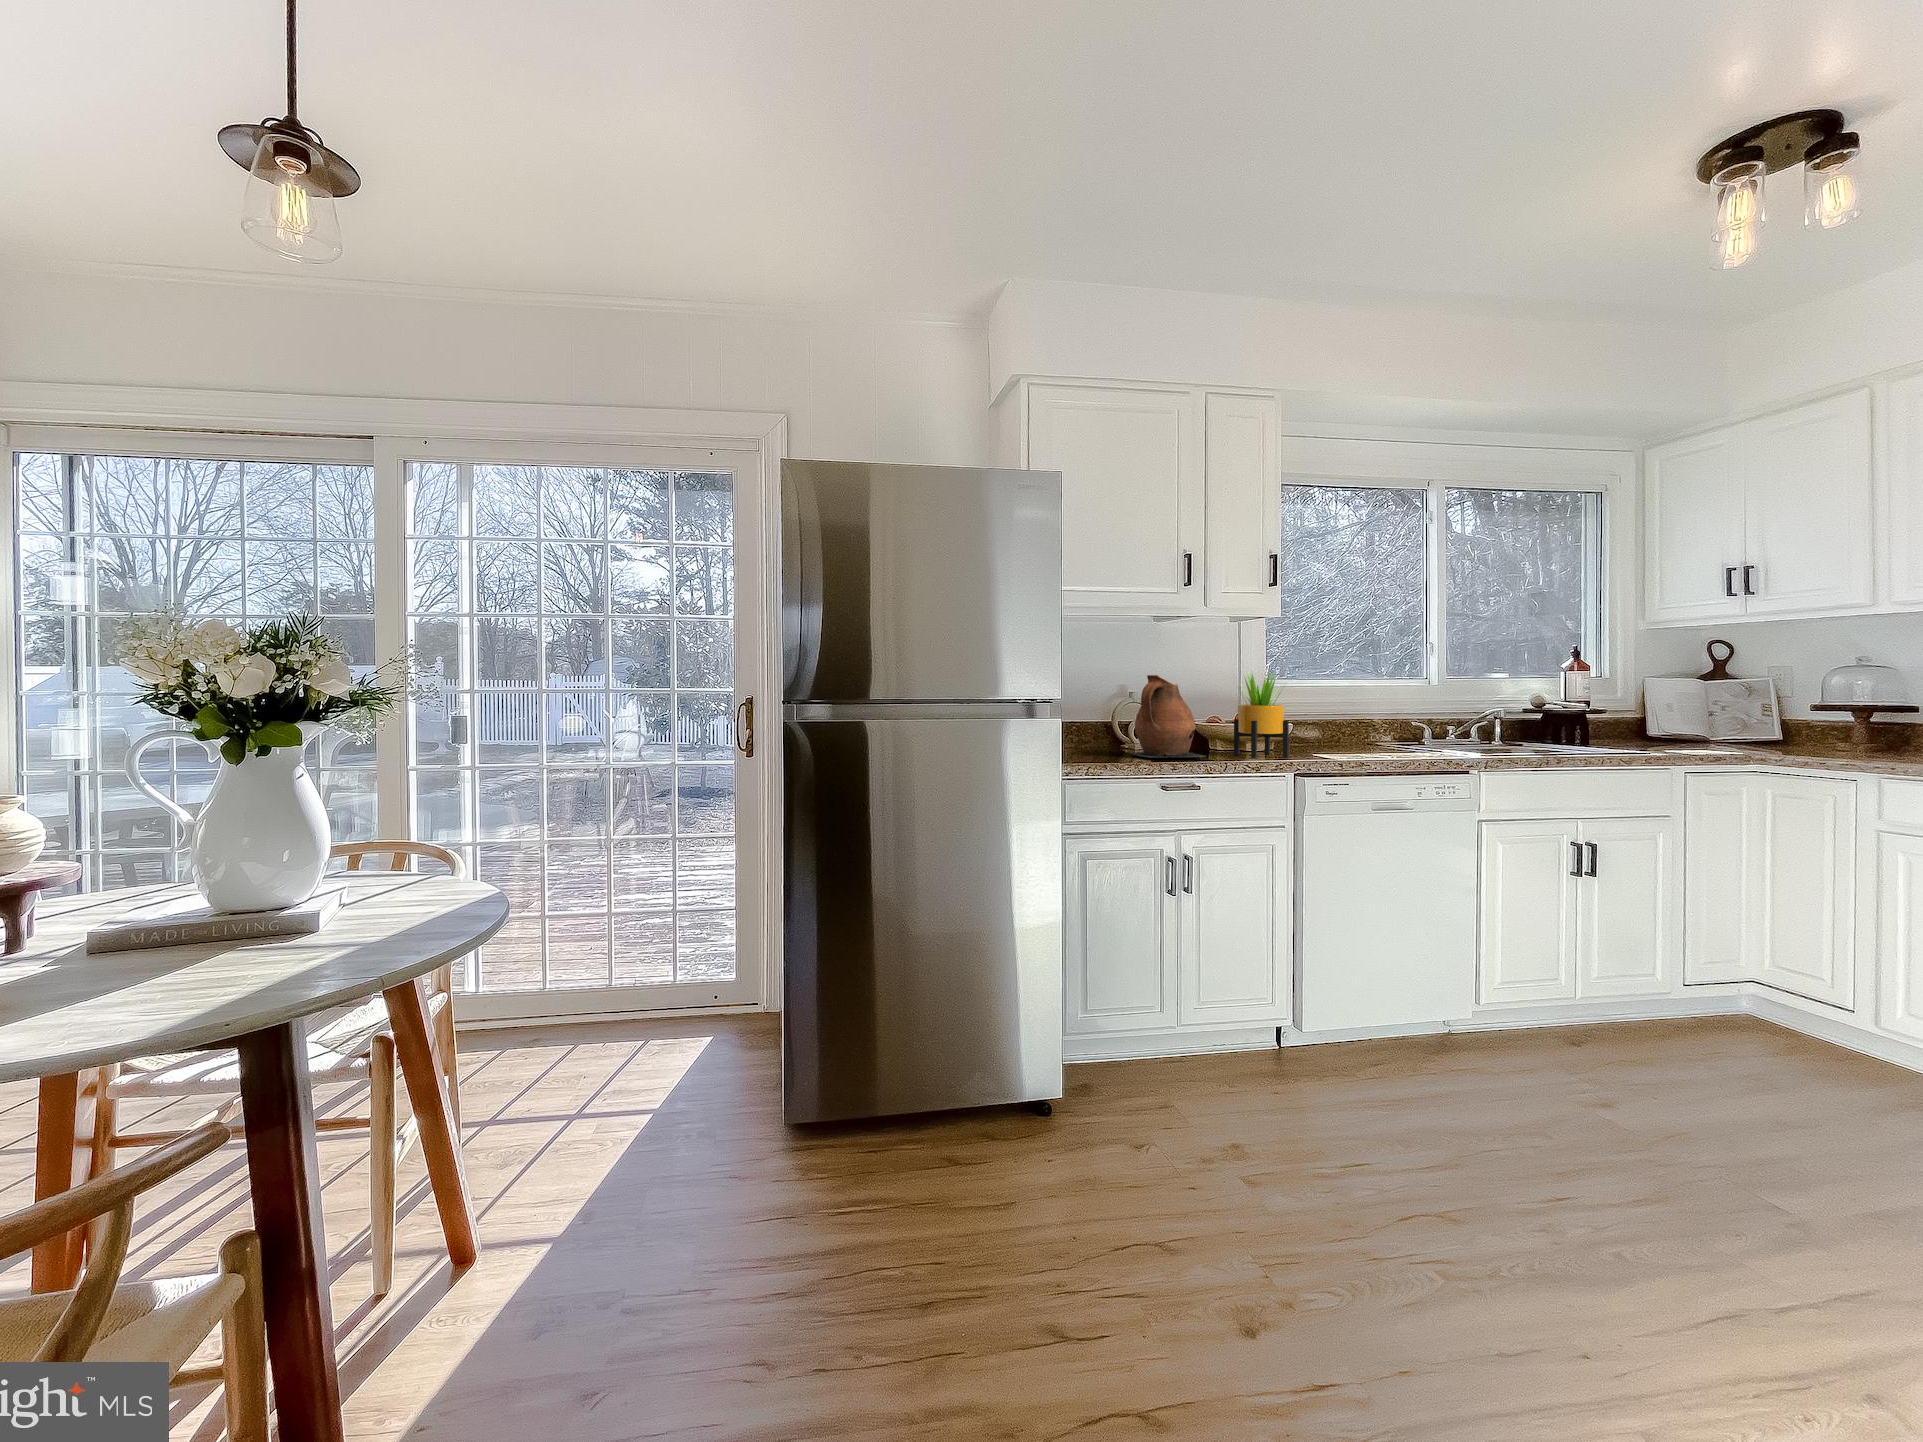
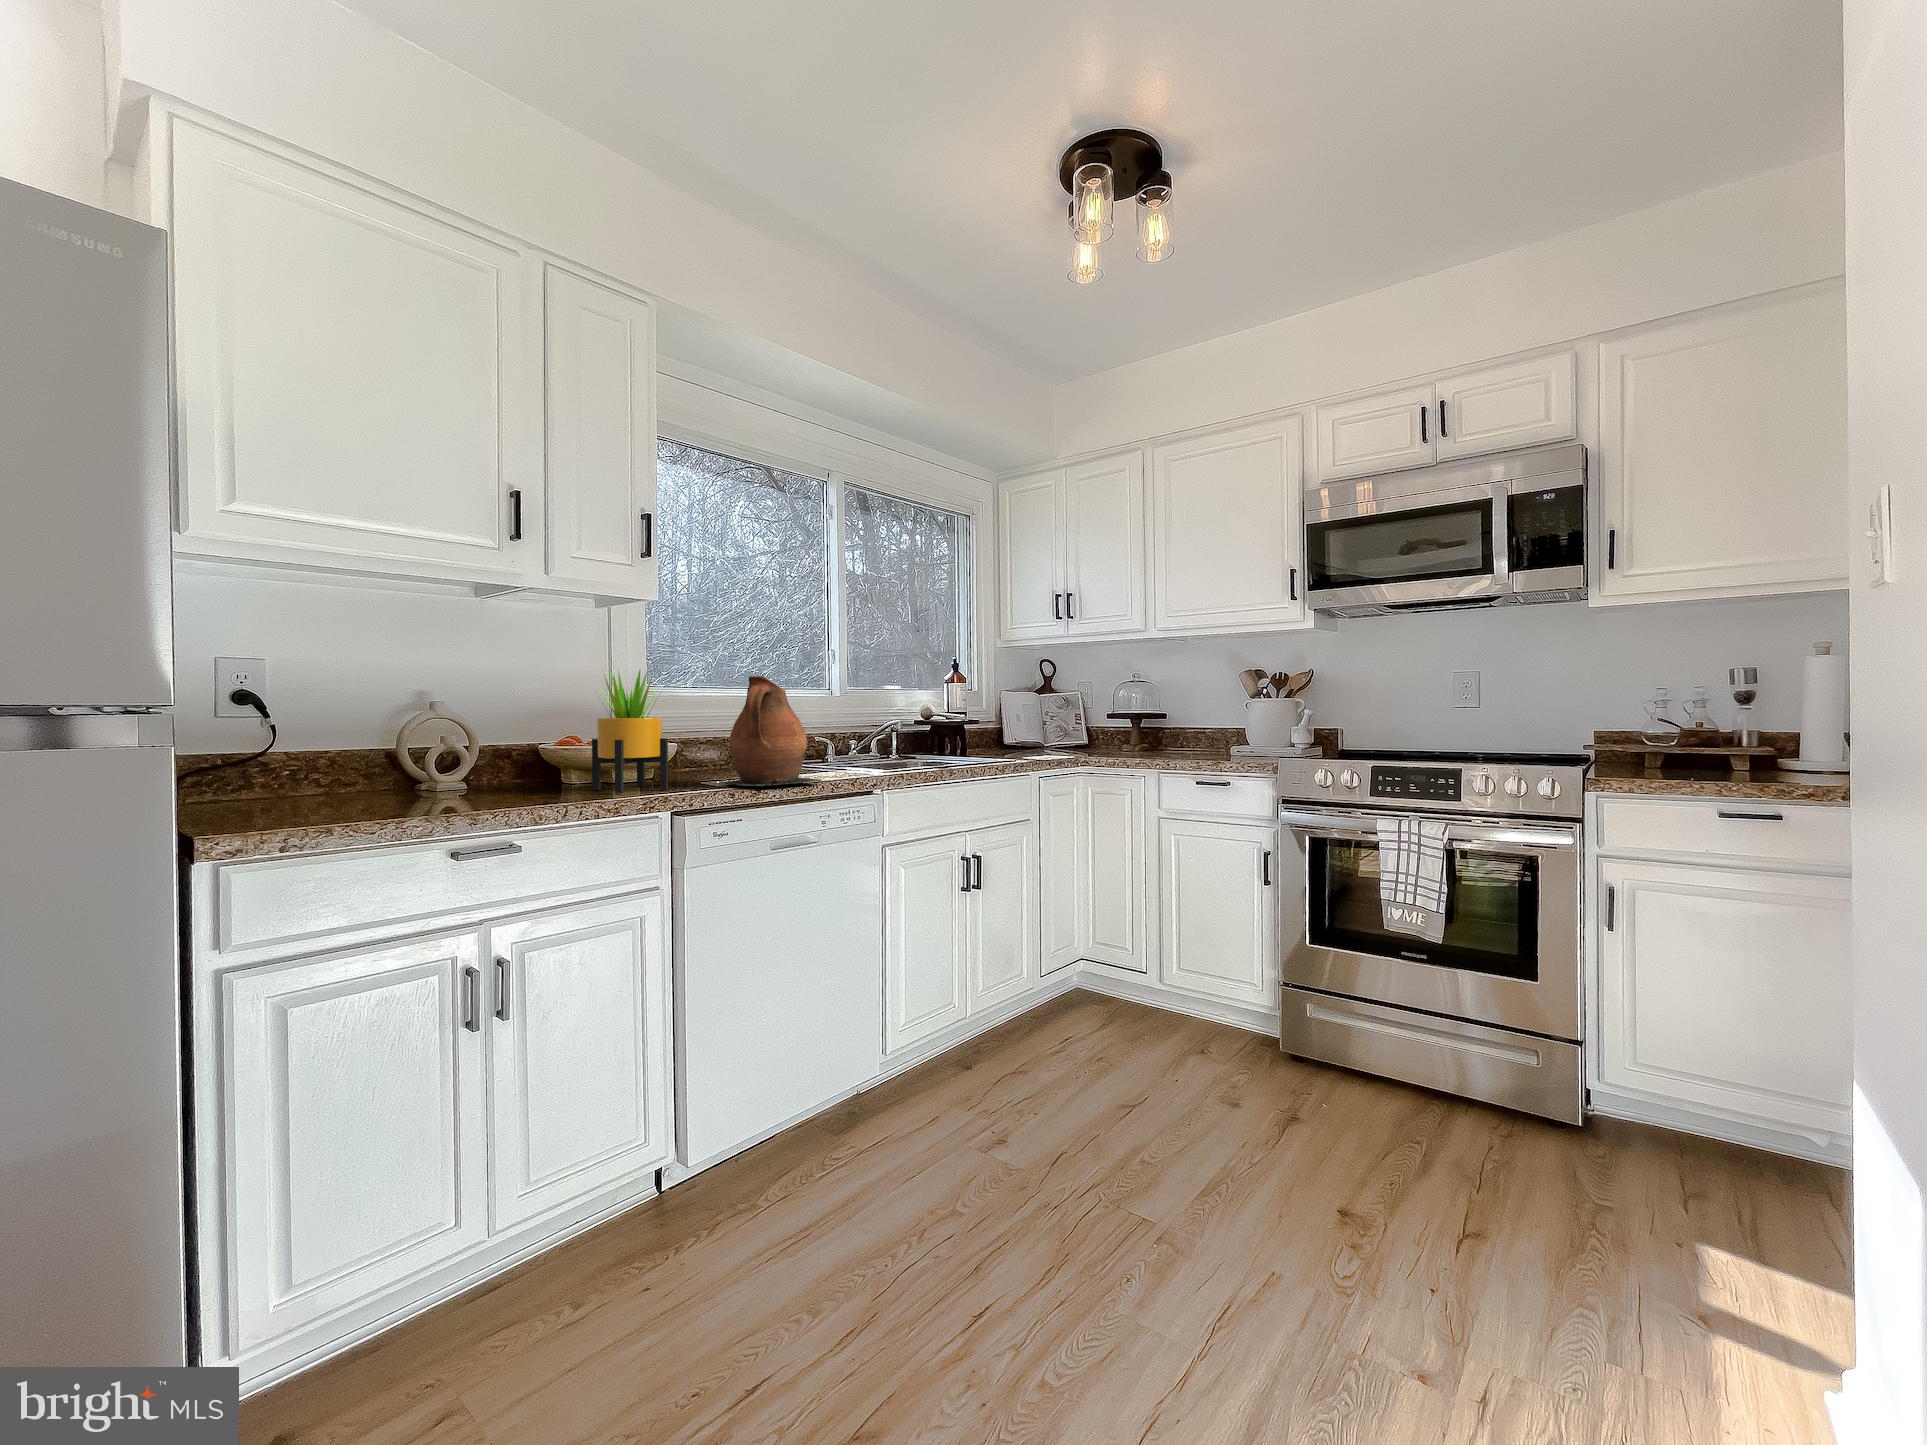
ceramic pitcher: present [1131,675,1206,758] -> present [721,676,822,786]

